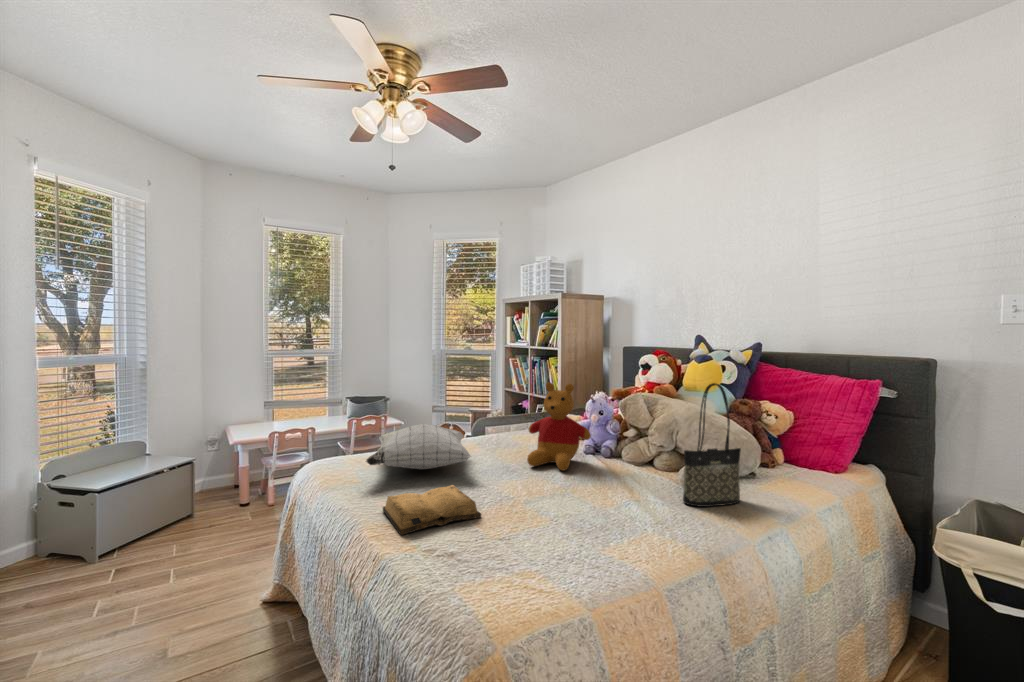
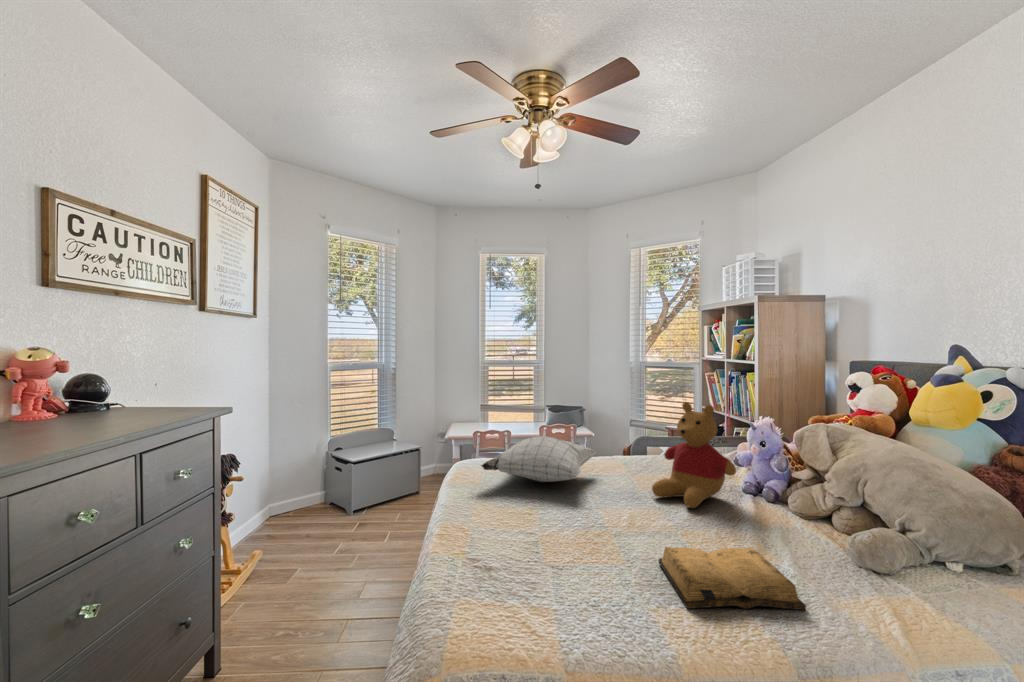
tote bag: present [683,383,741,507] -> none [823,416,940,605]
diary: present [383,485,481,535] -> present [658,547,806,610]

